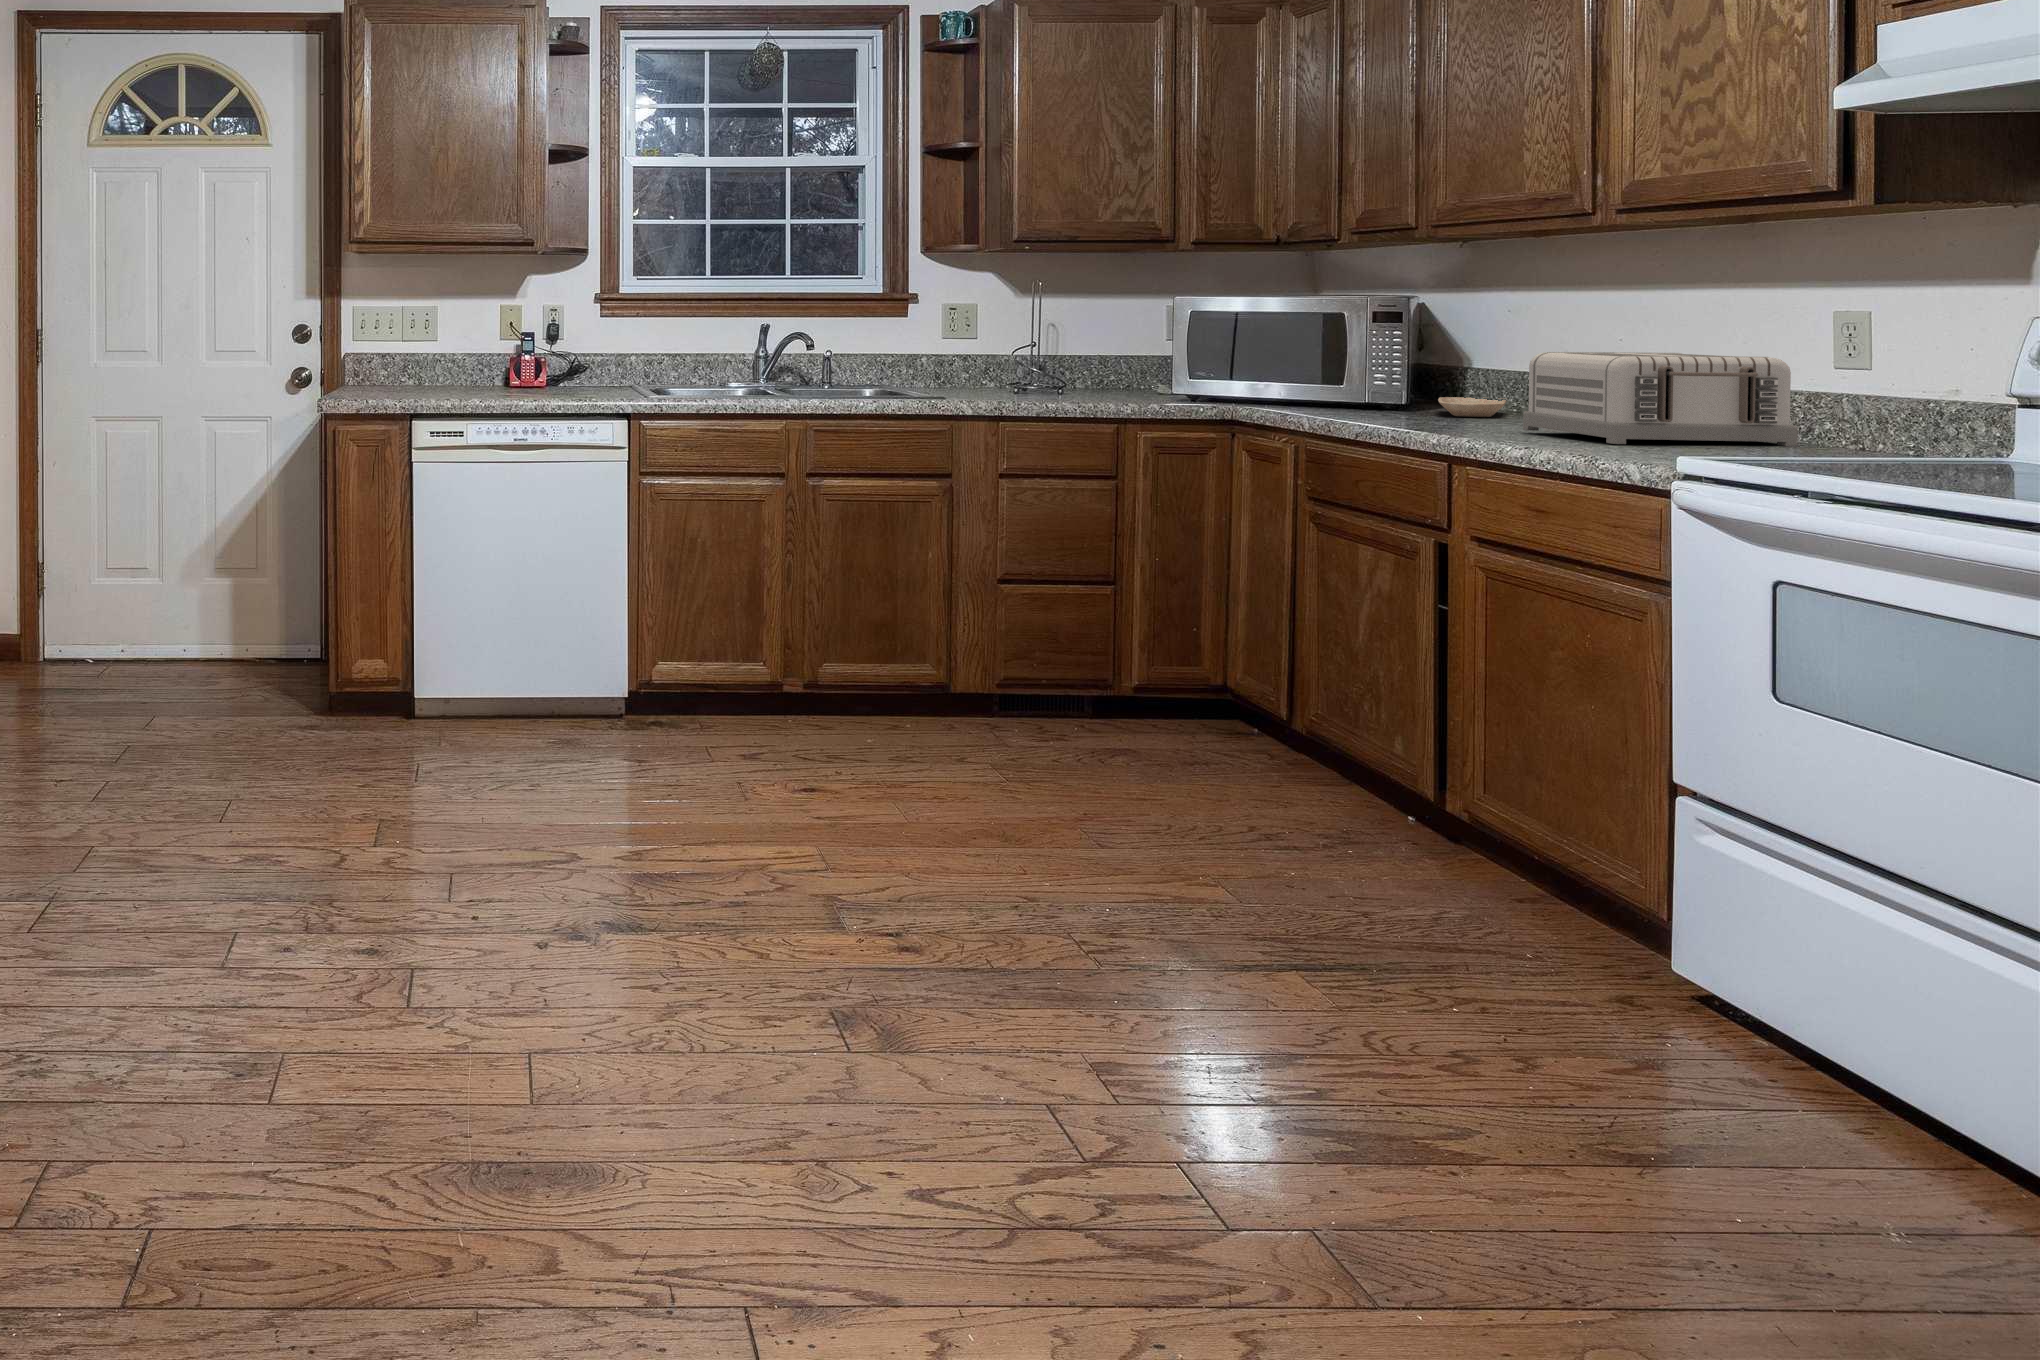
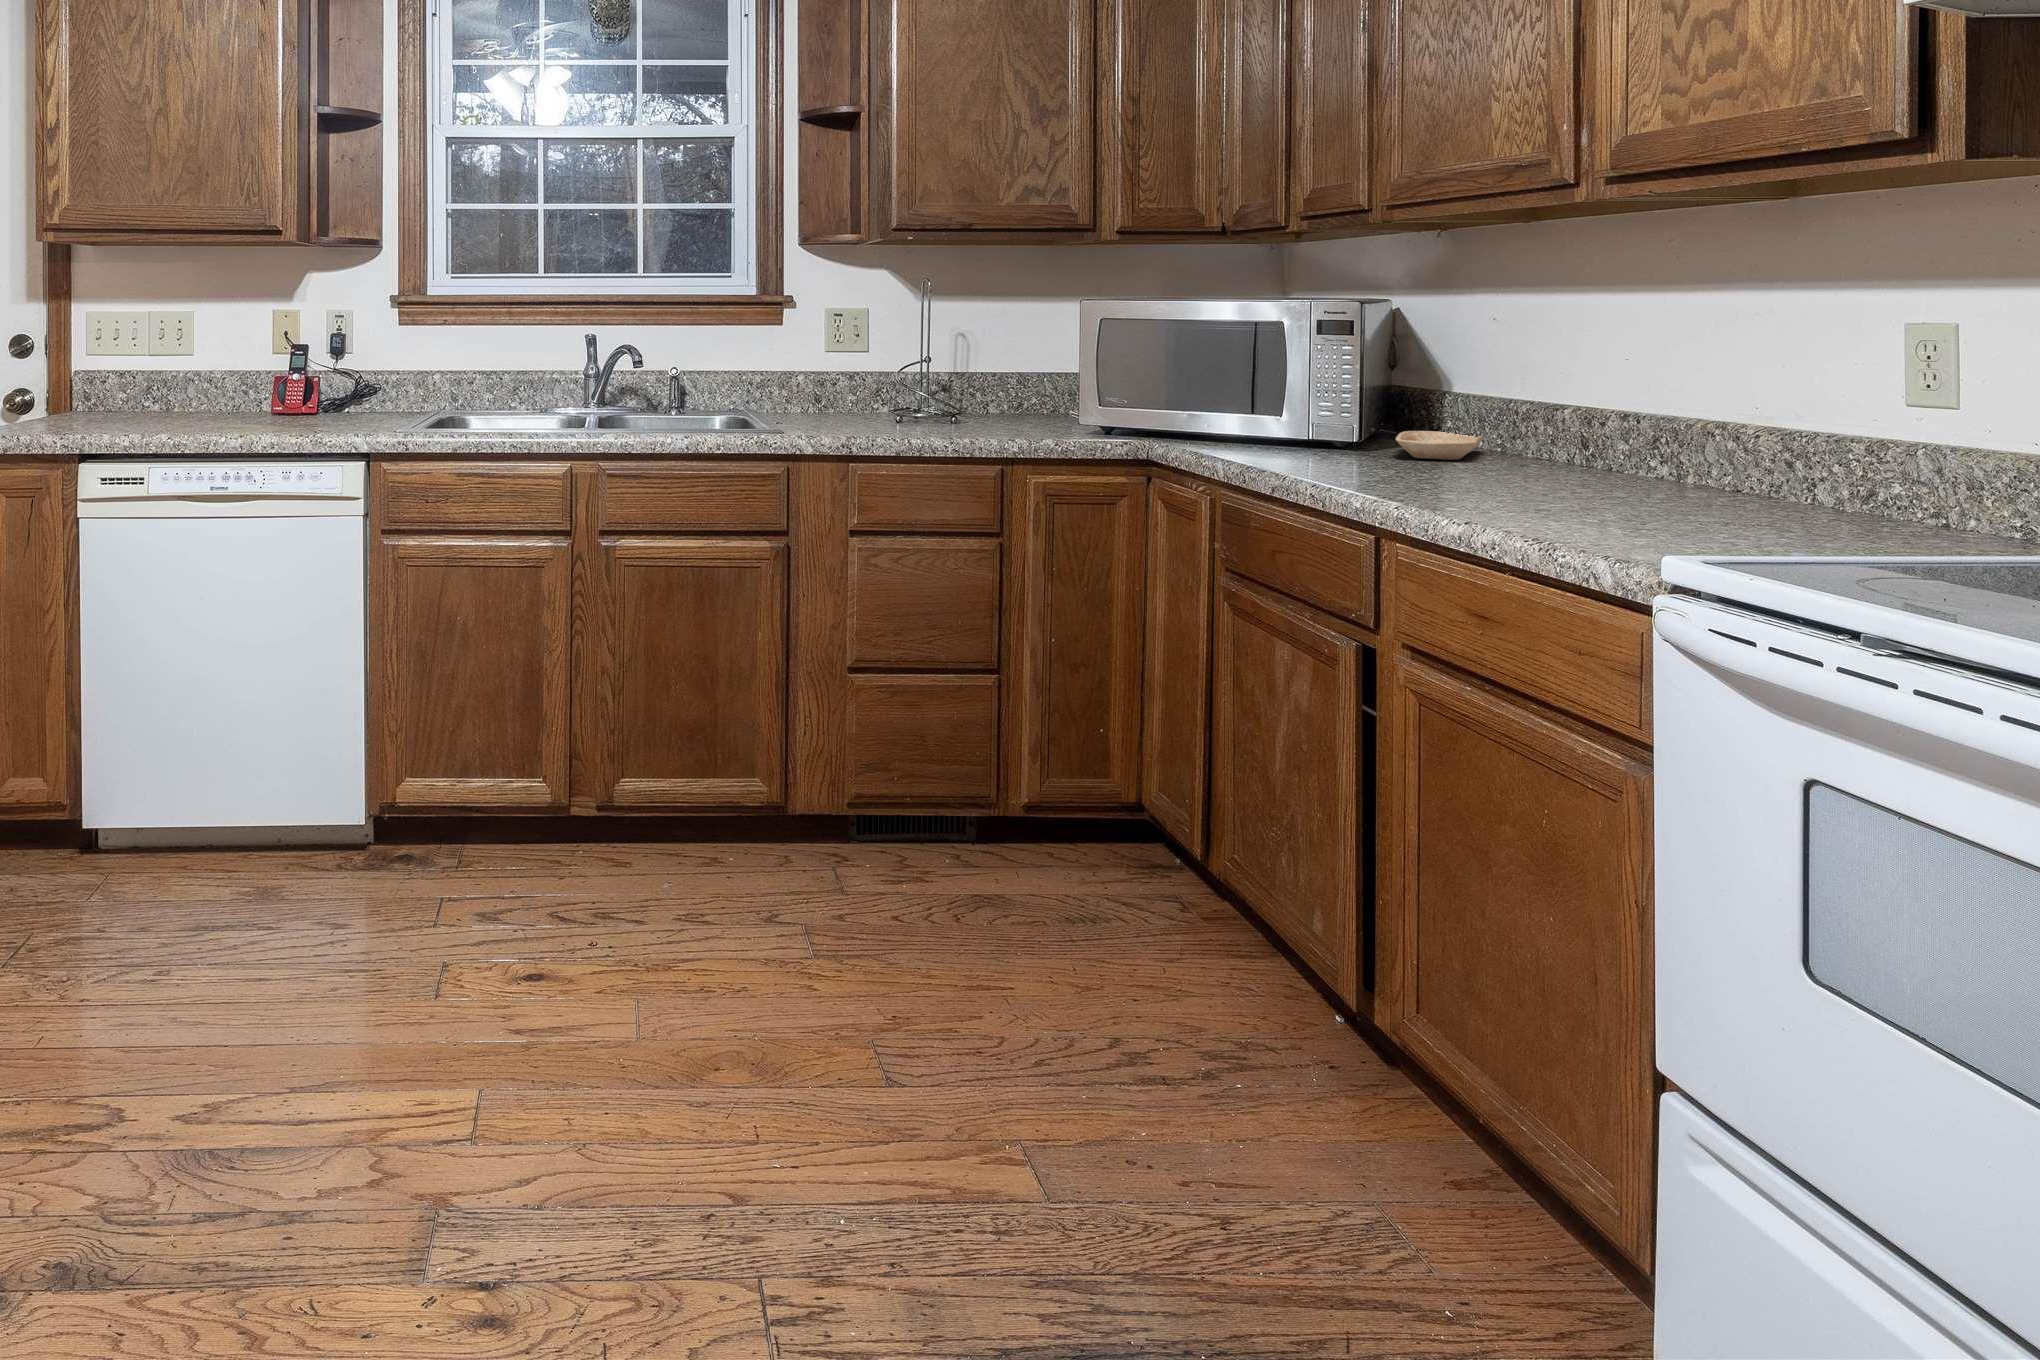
toaster: present [1523,352,1798,446] -> none [1479,380,1852,525]

